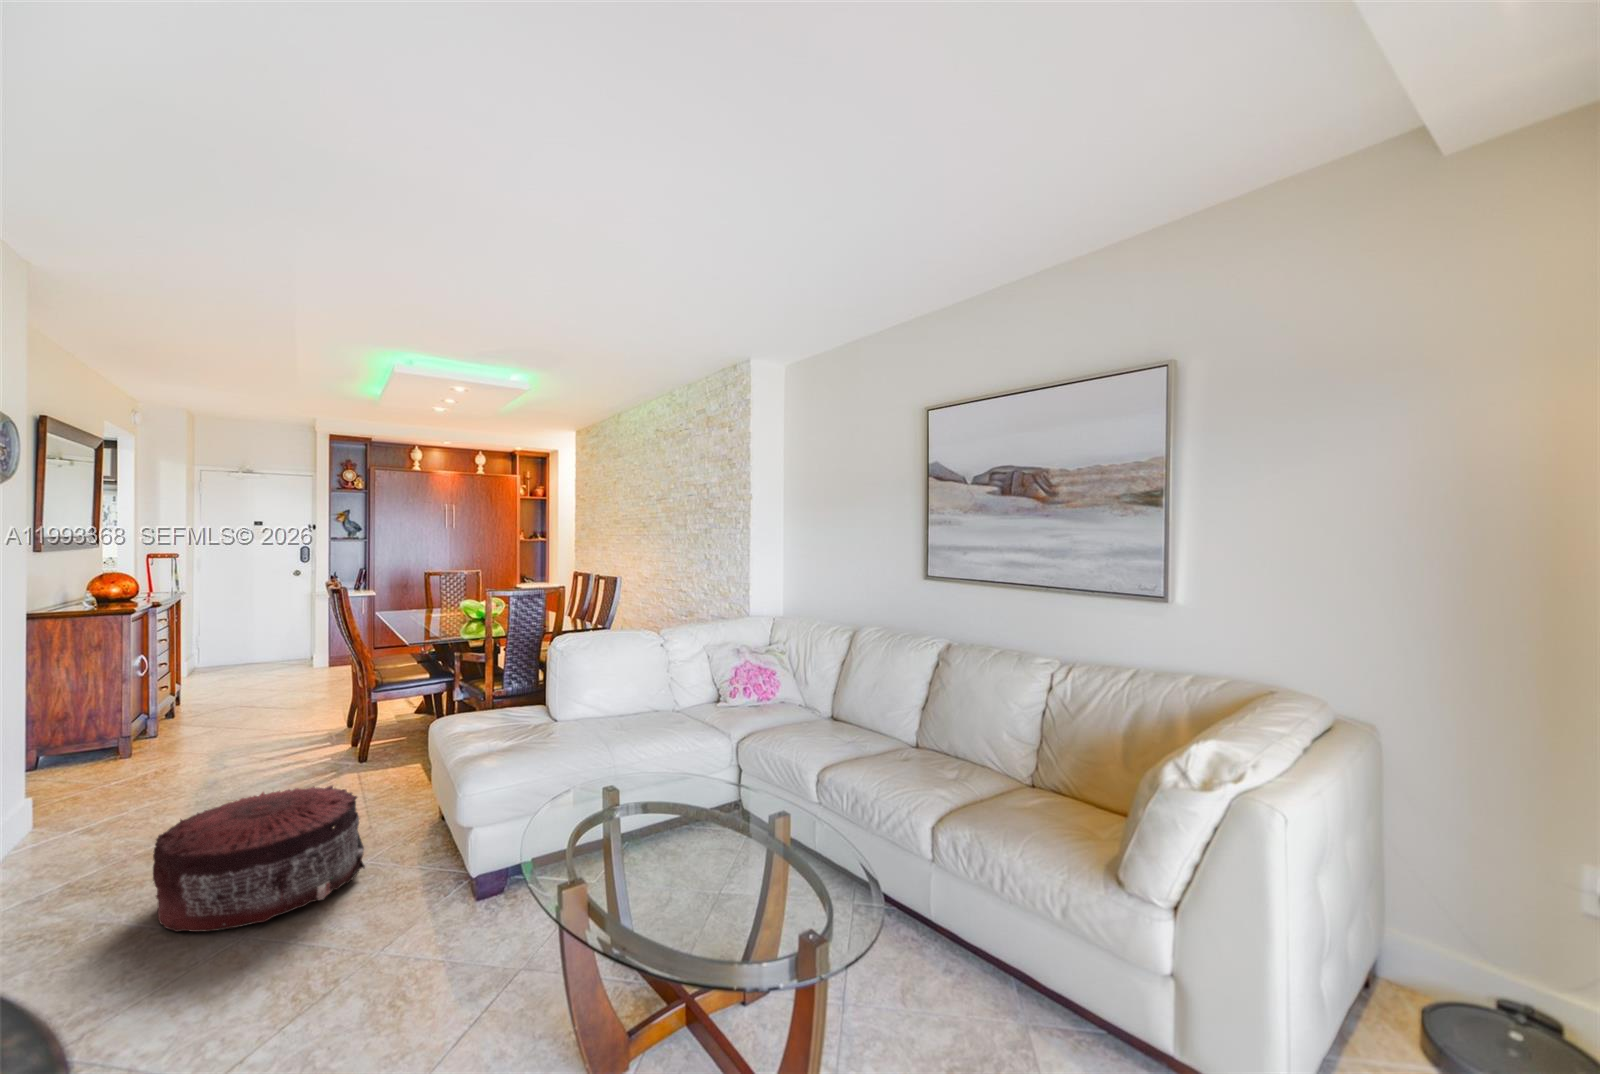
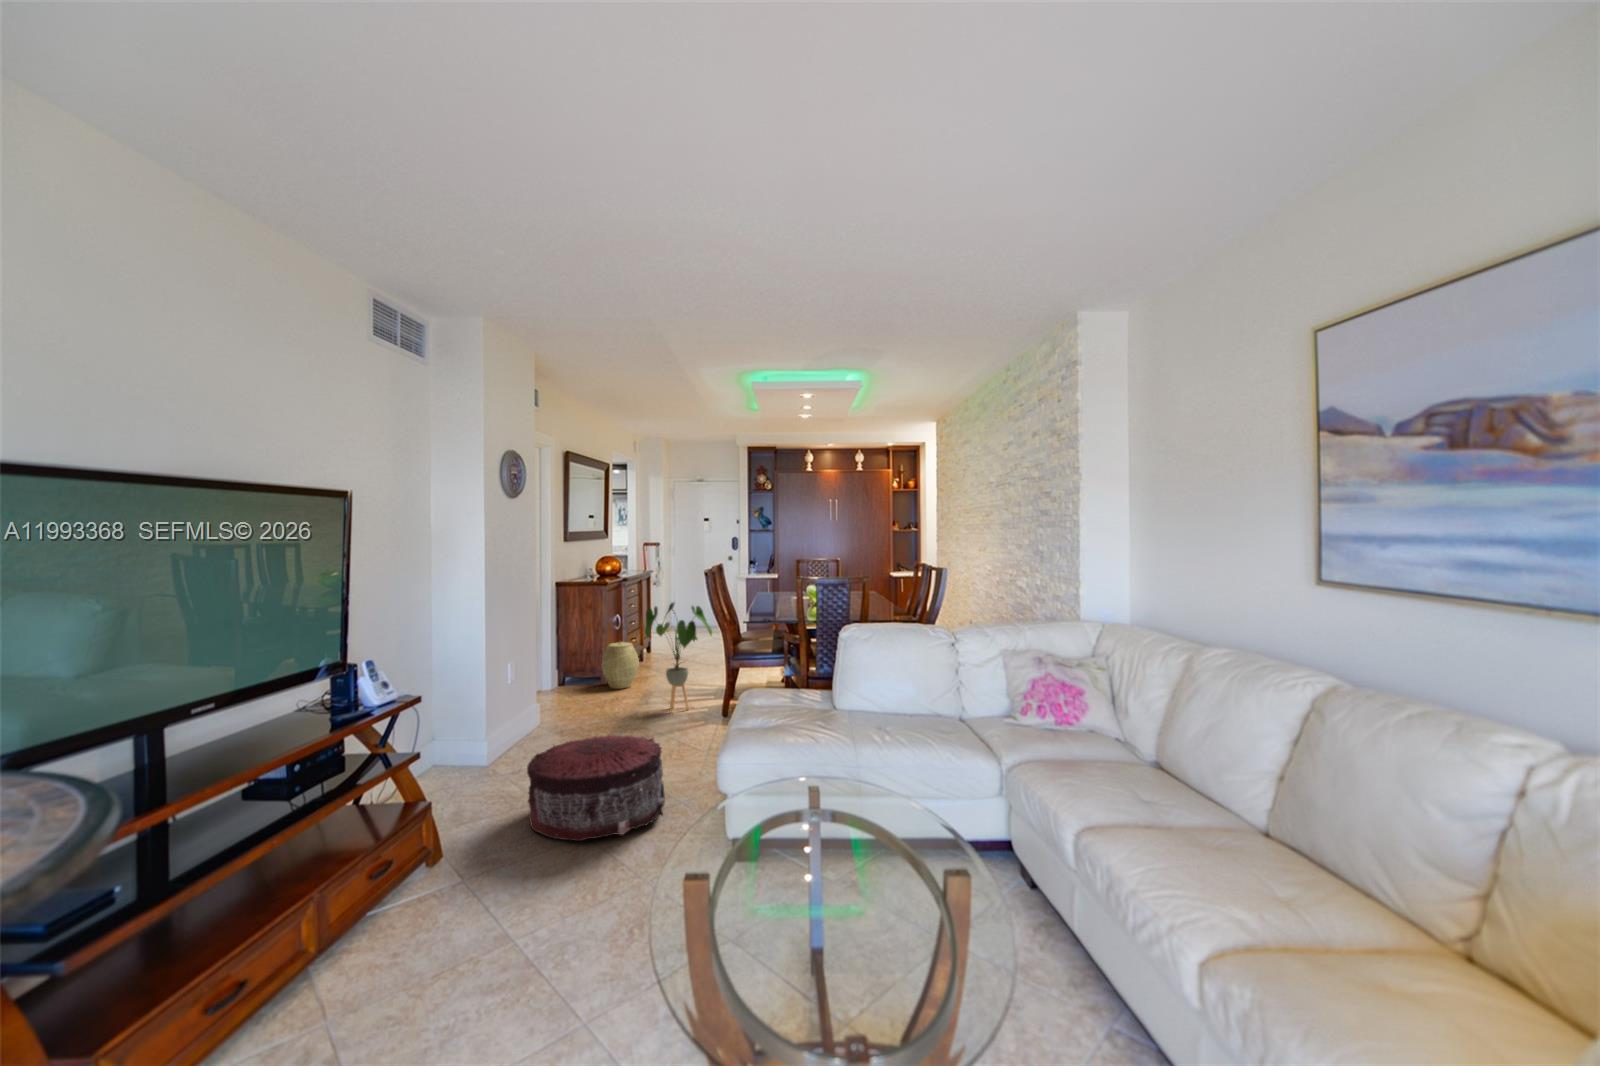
house plant: none [250,627,348,764] -> present [645,603,712,712]
woven basket: none [145,686,210,750] -> present [602,642,639,689]

